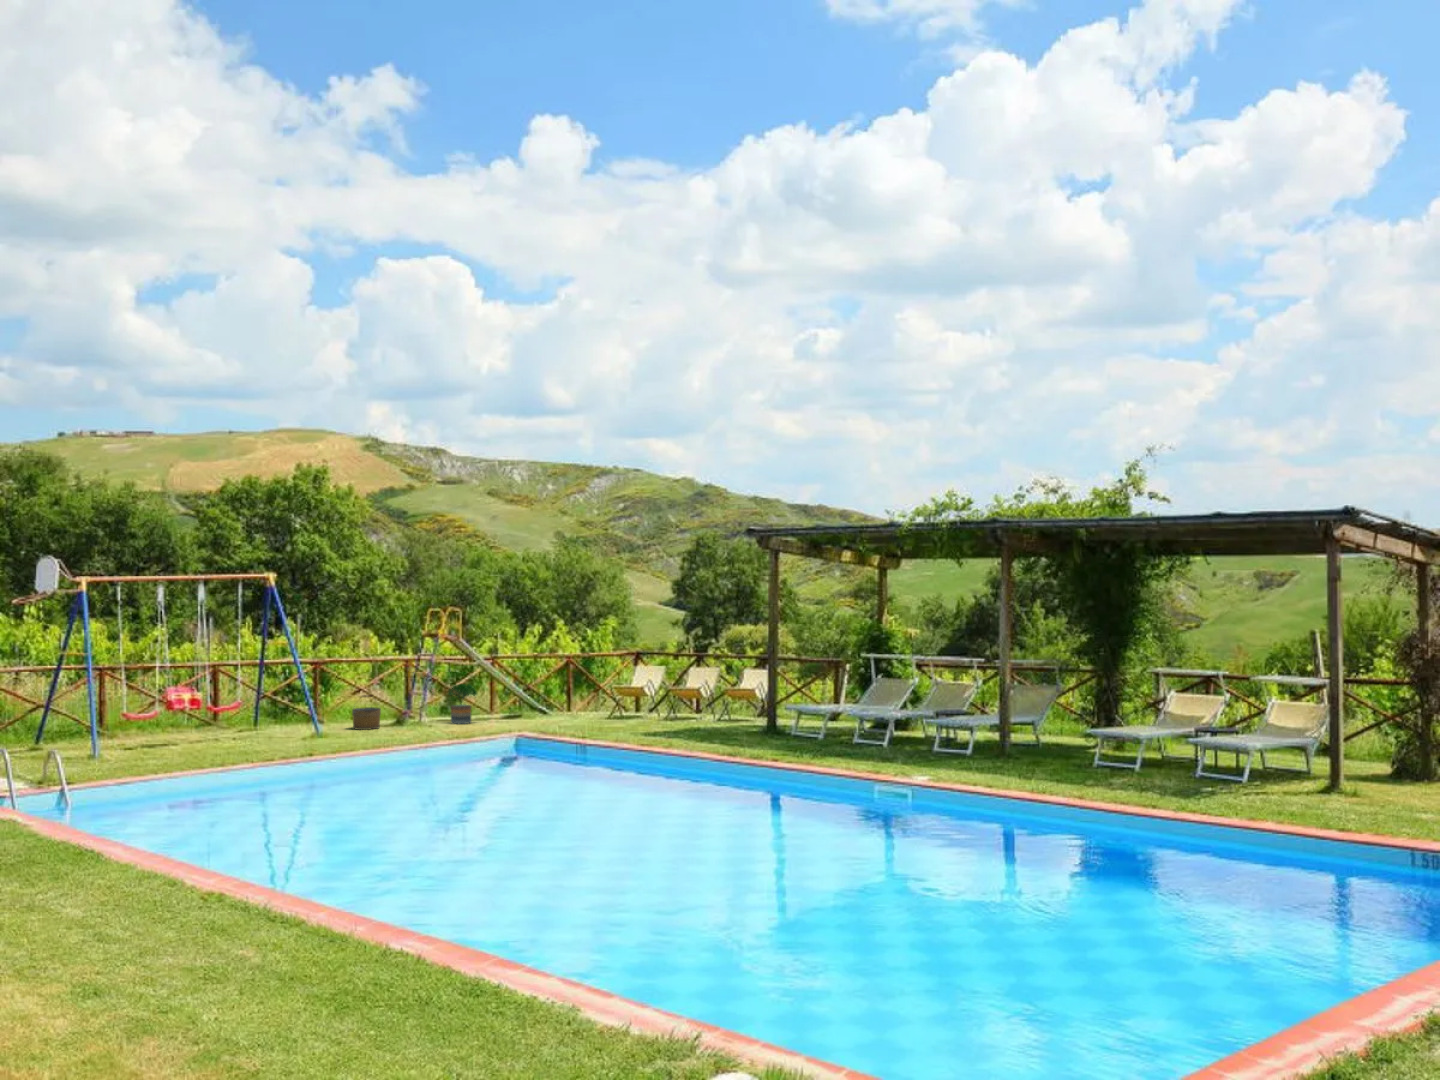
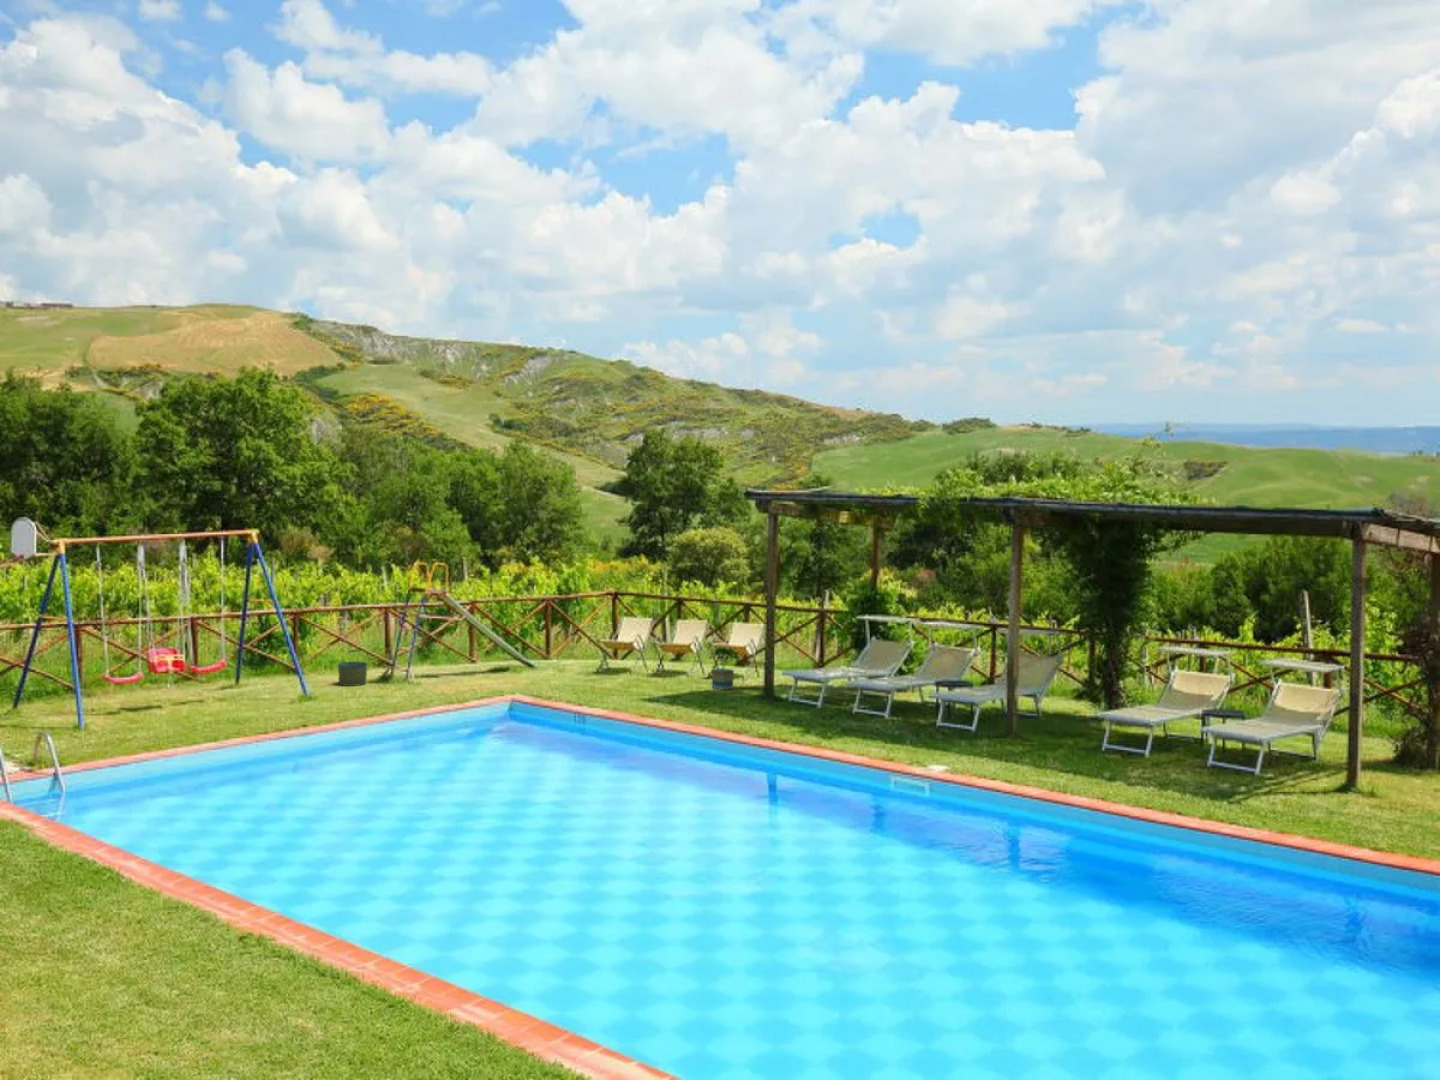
potted tree: present [449,684,477,724] -> present [710,647,740,690]

